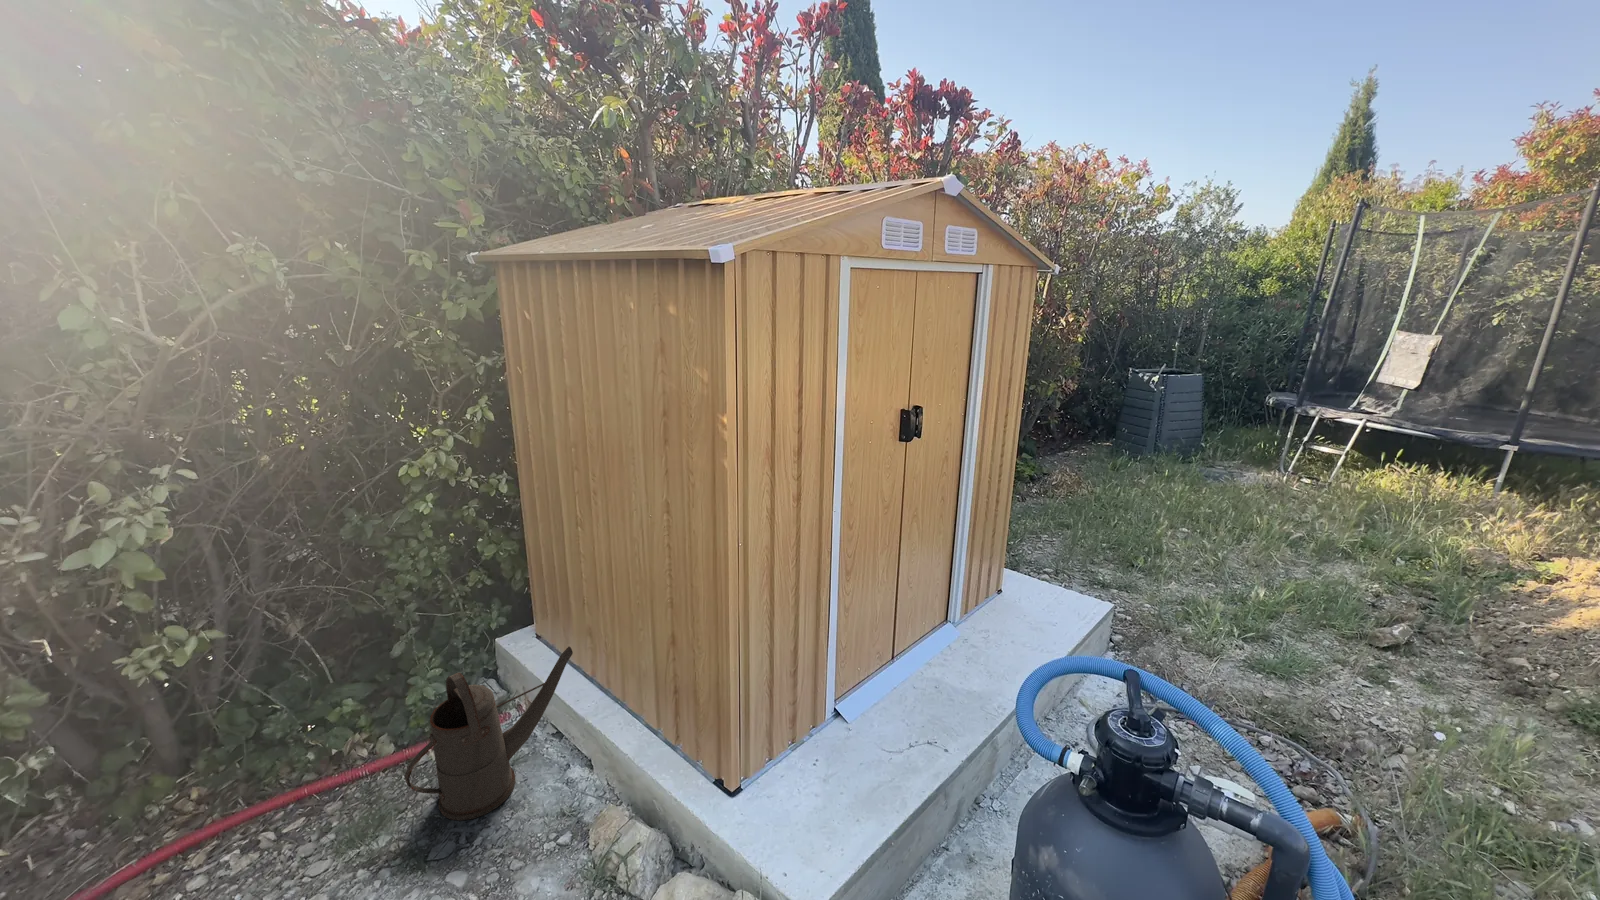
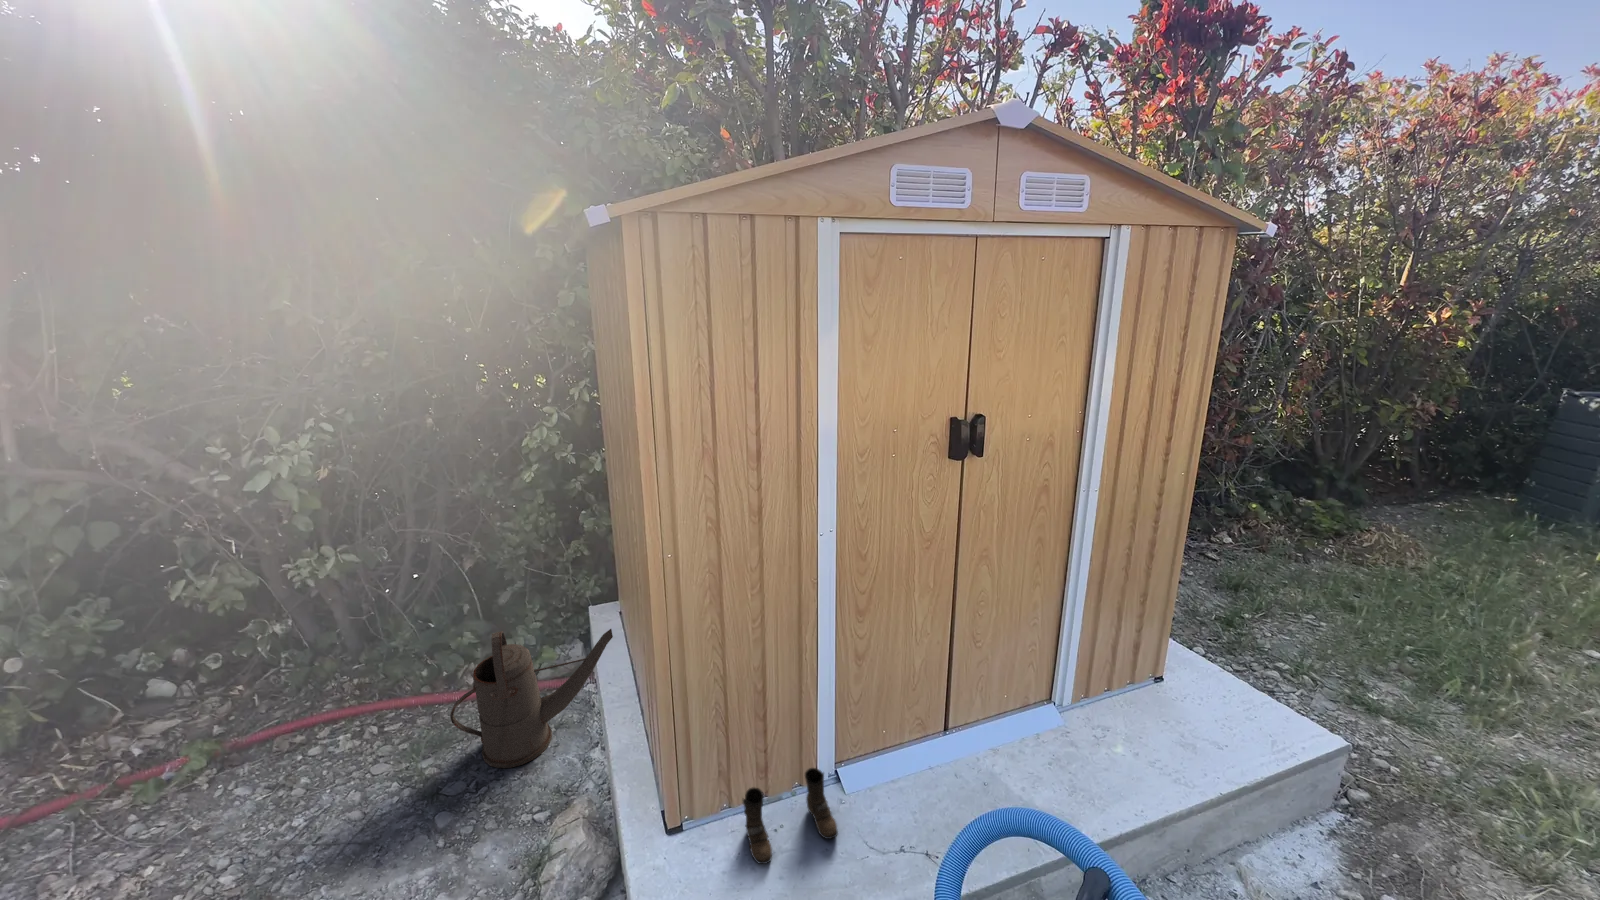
boots: none [788,705,861,792] -> present [743,768,838,864]

